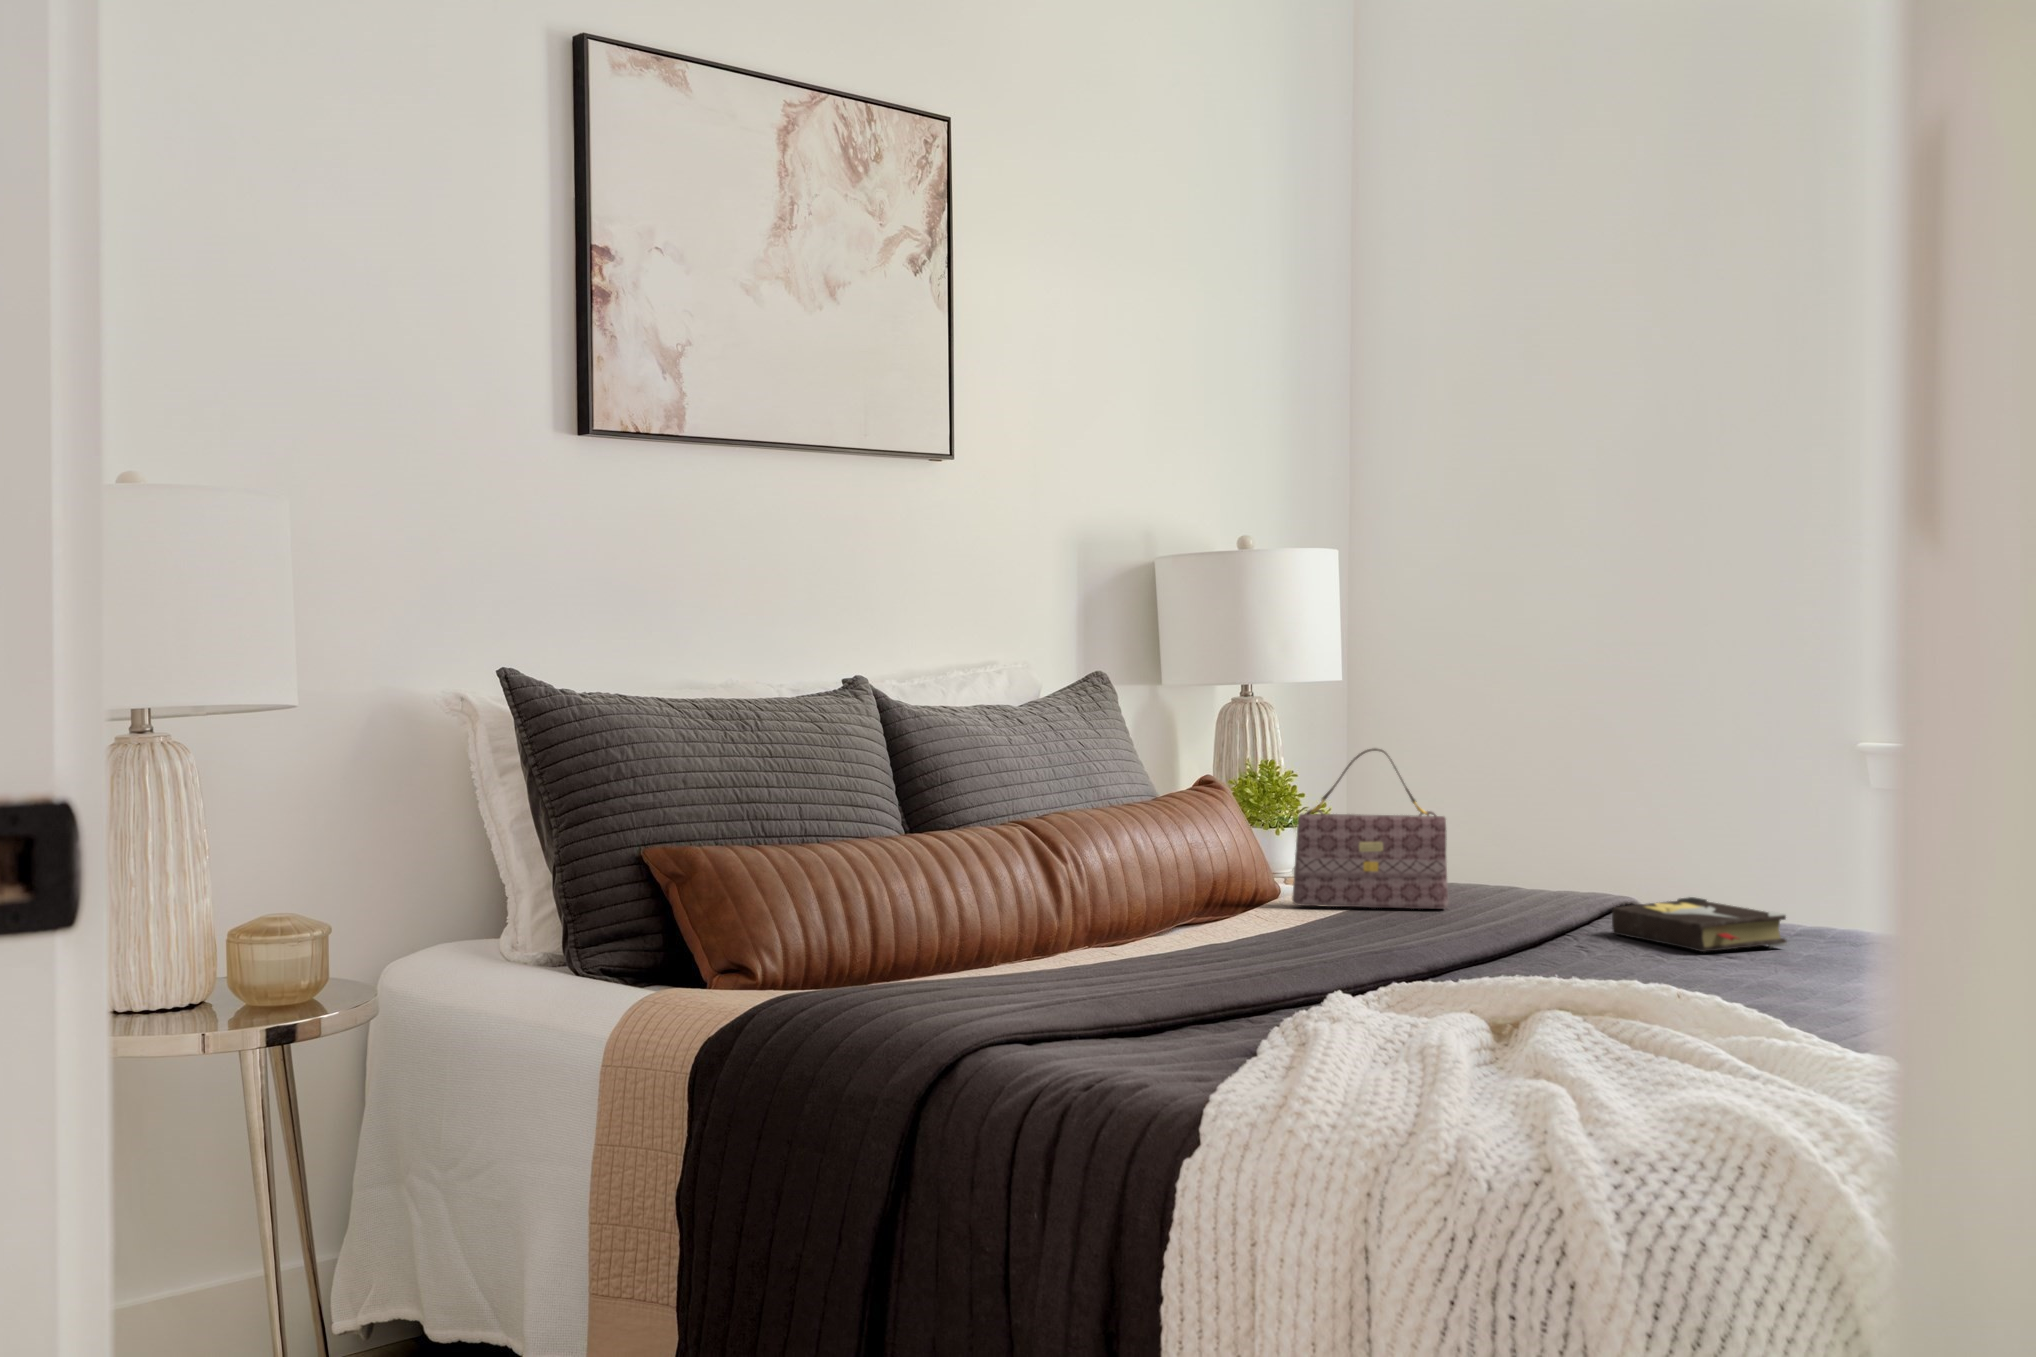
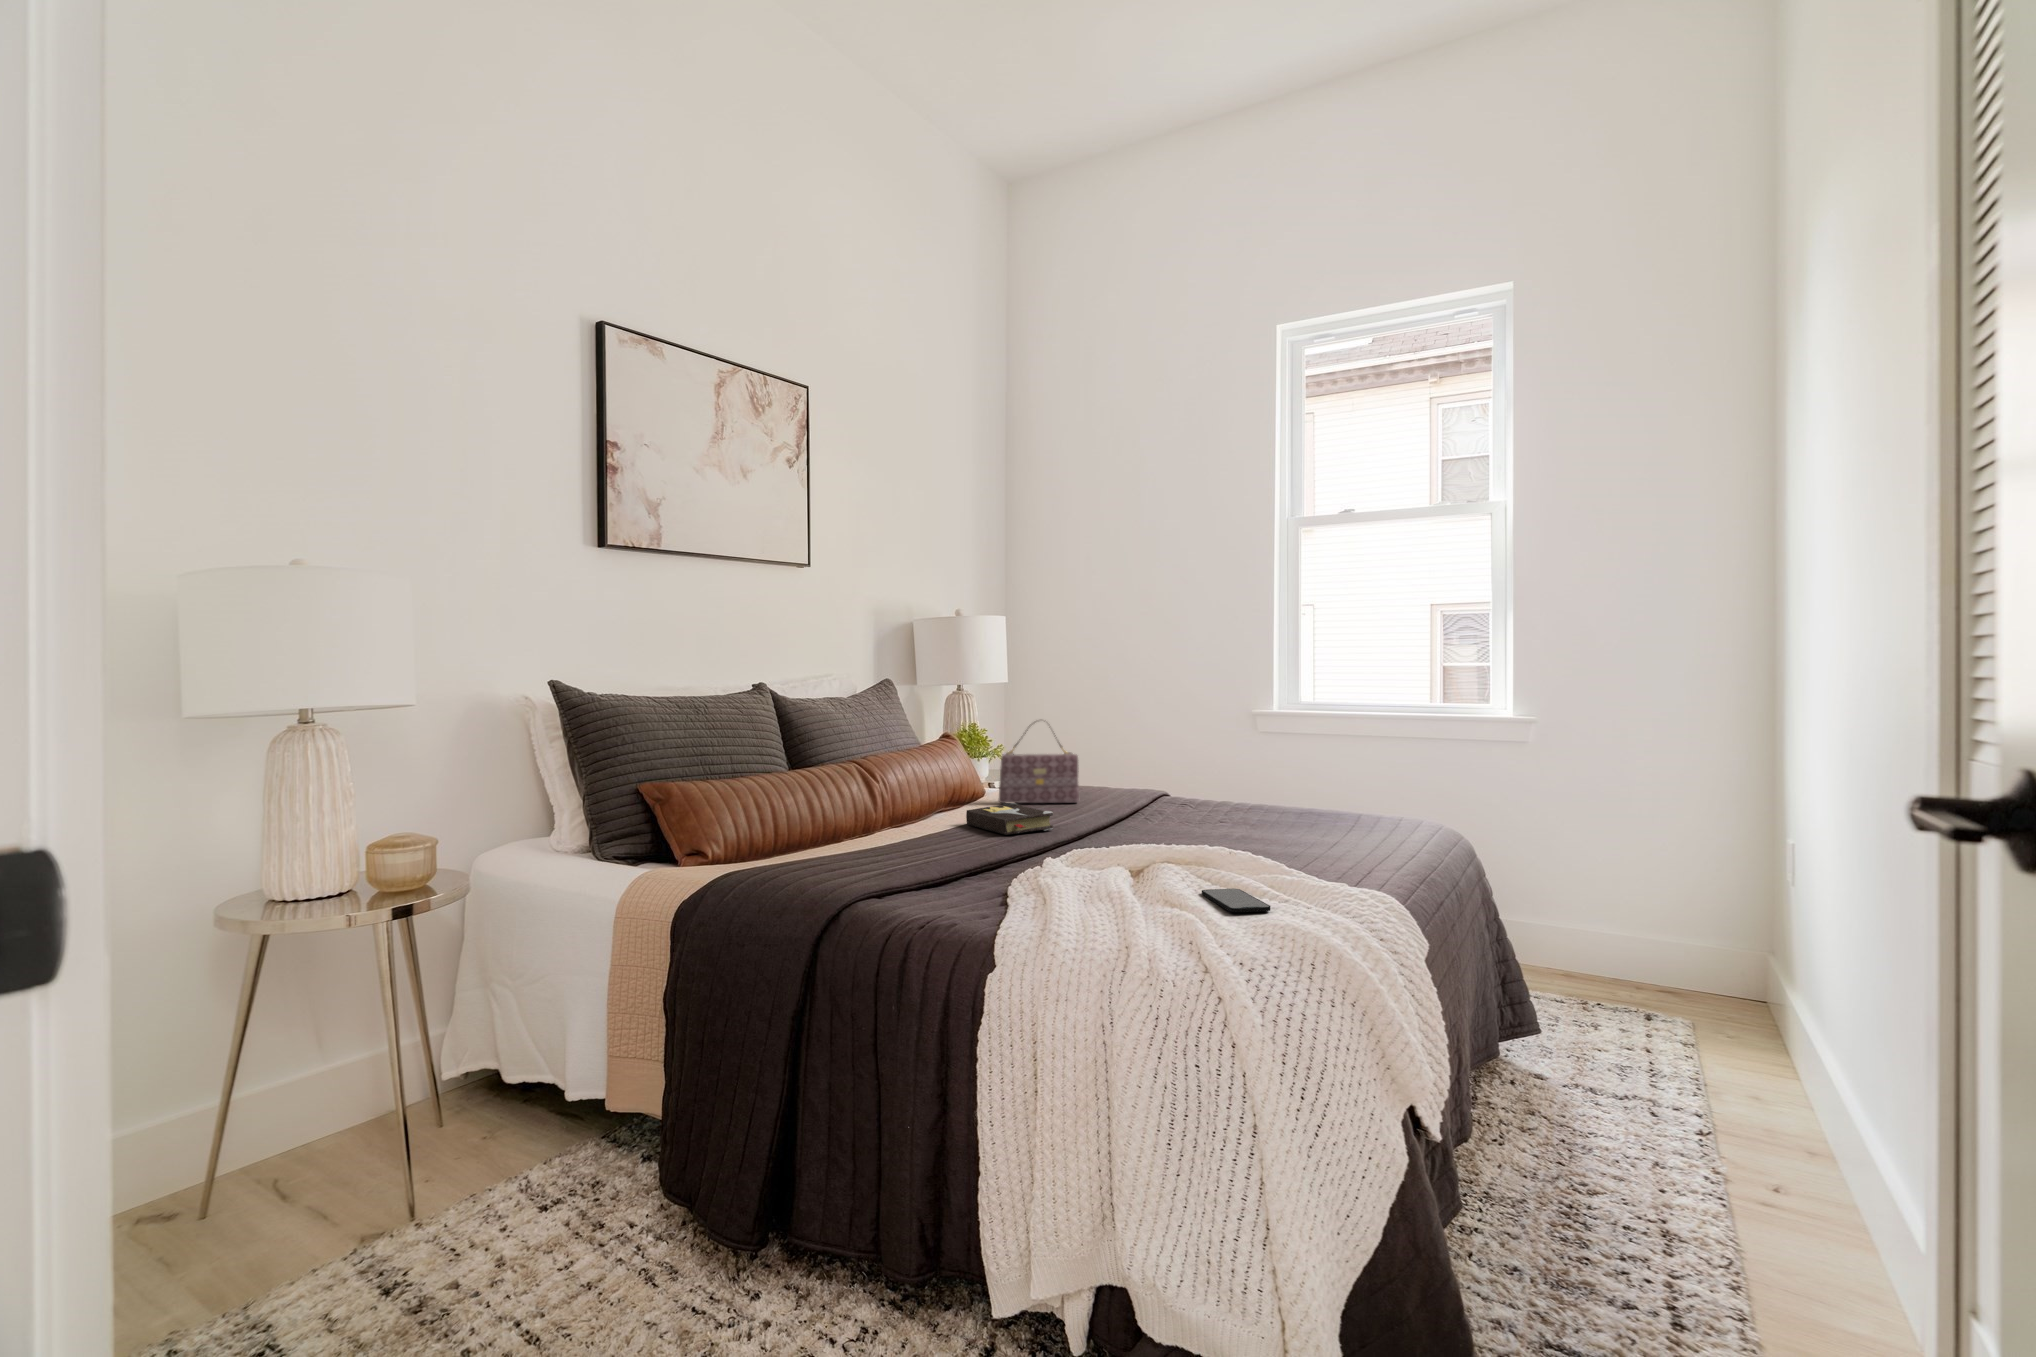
hardback book: present [1612,897,1787,952] -> present [966,803,1053,835]
smartphone: none [1605,1052,1719,1089] -> present [1202,889,1271,912]

